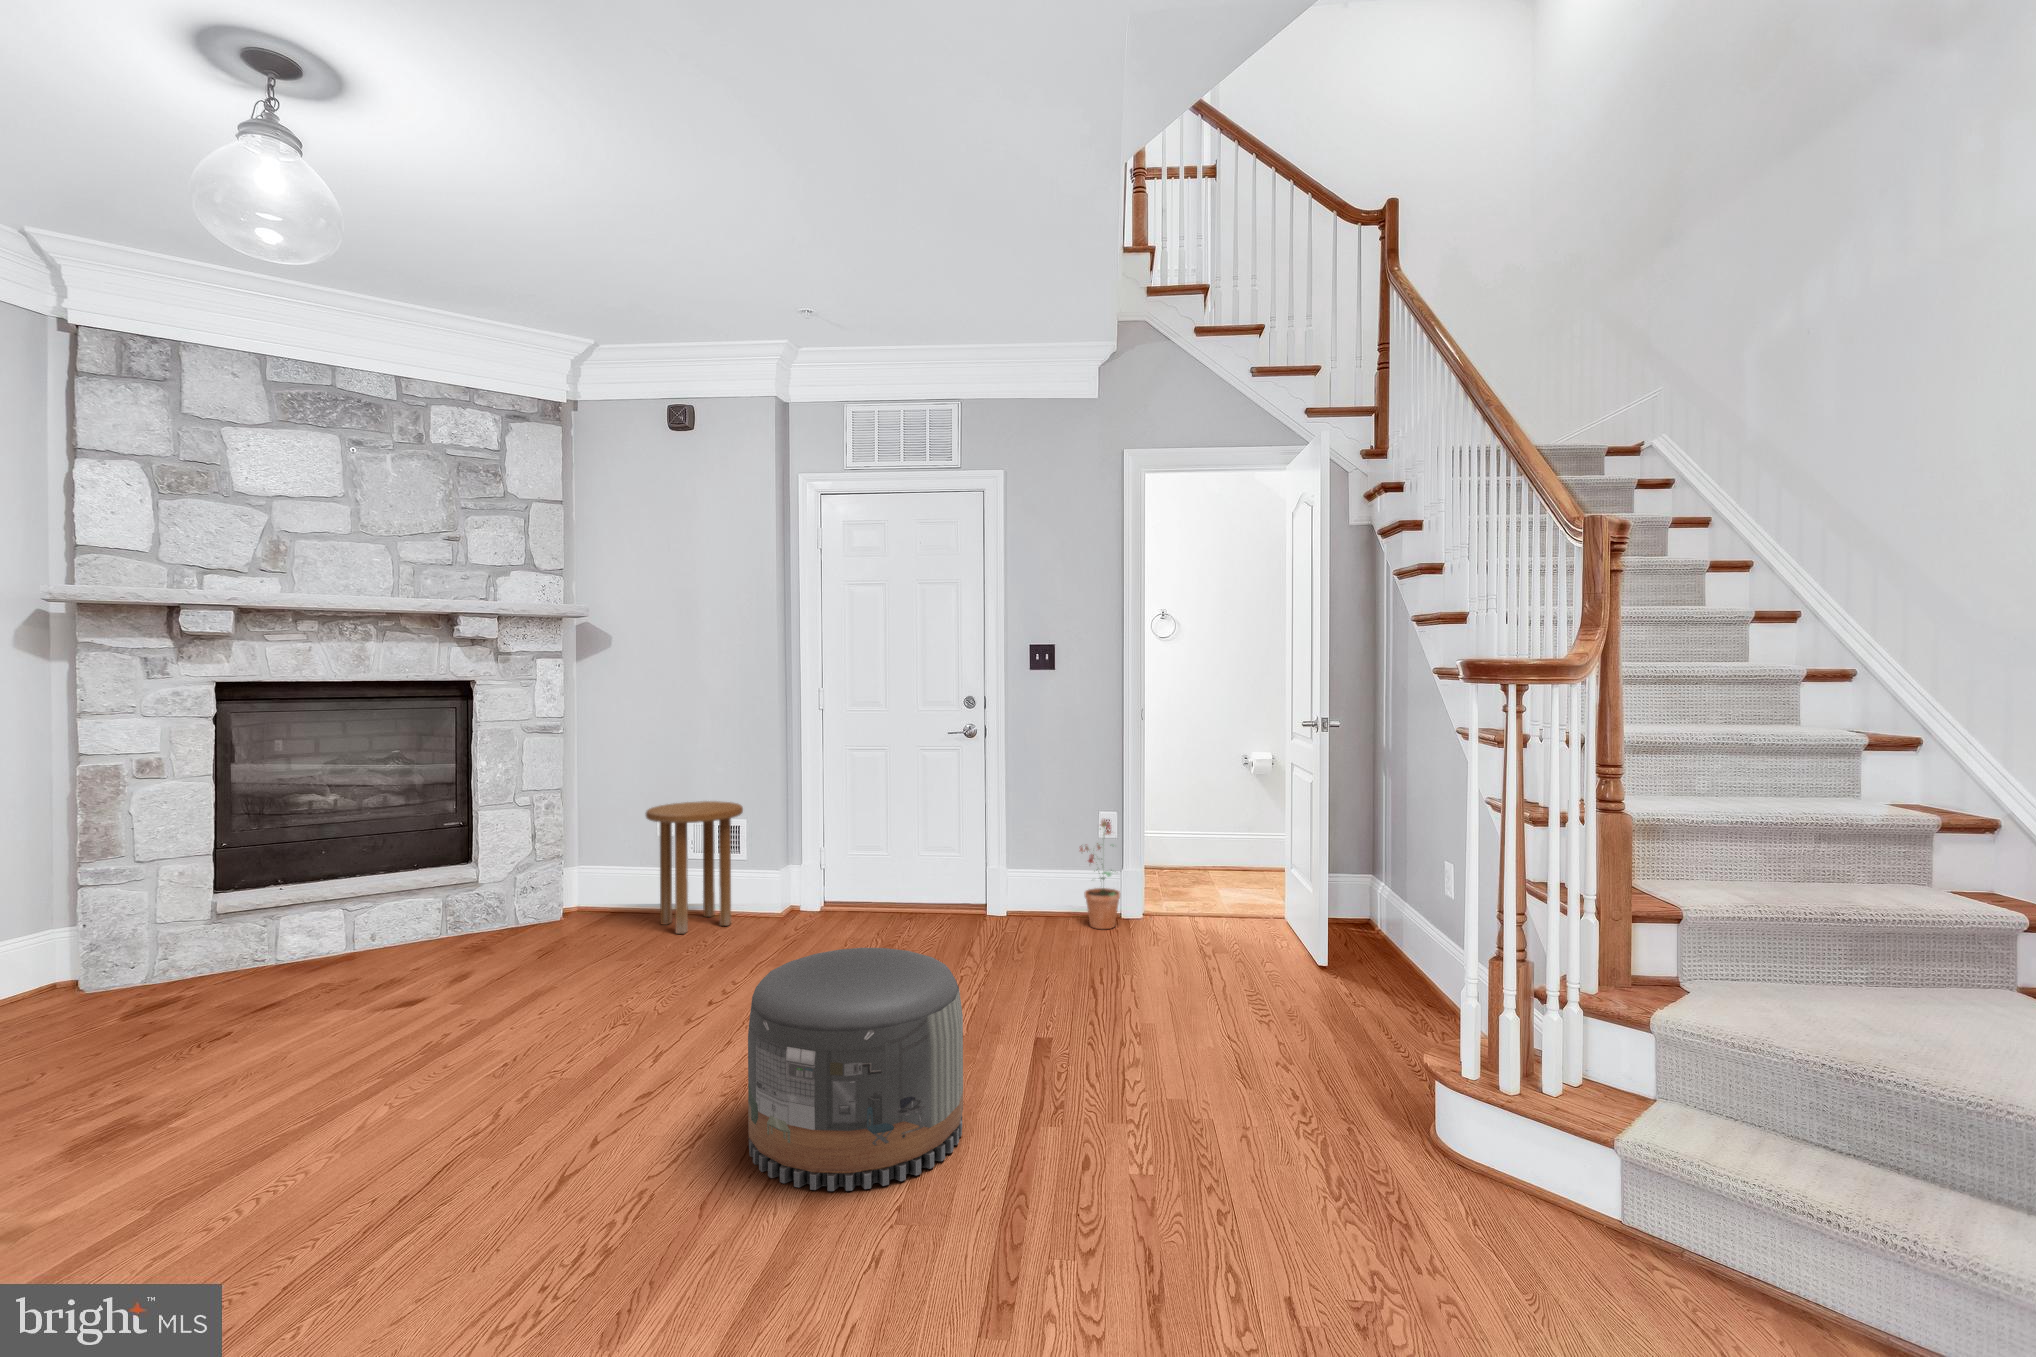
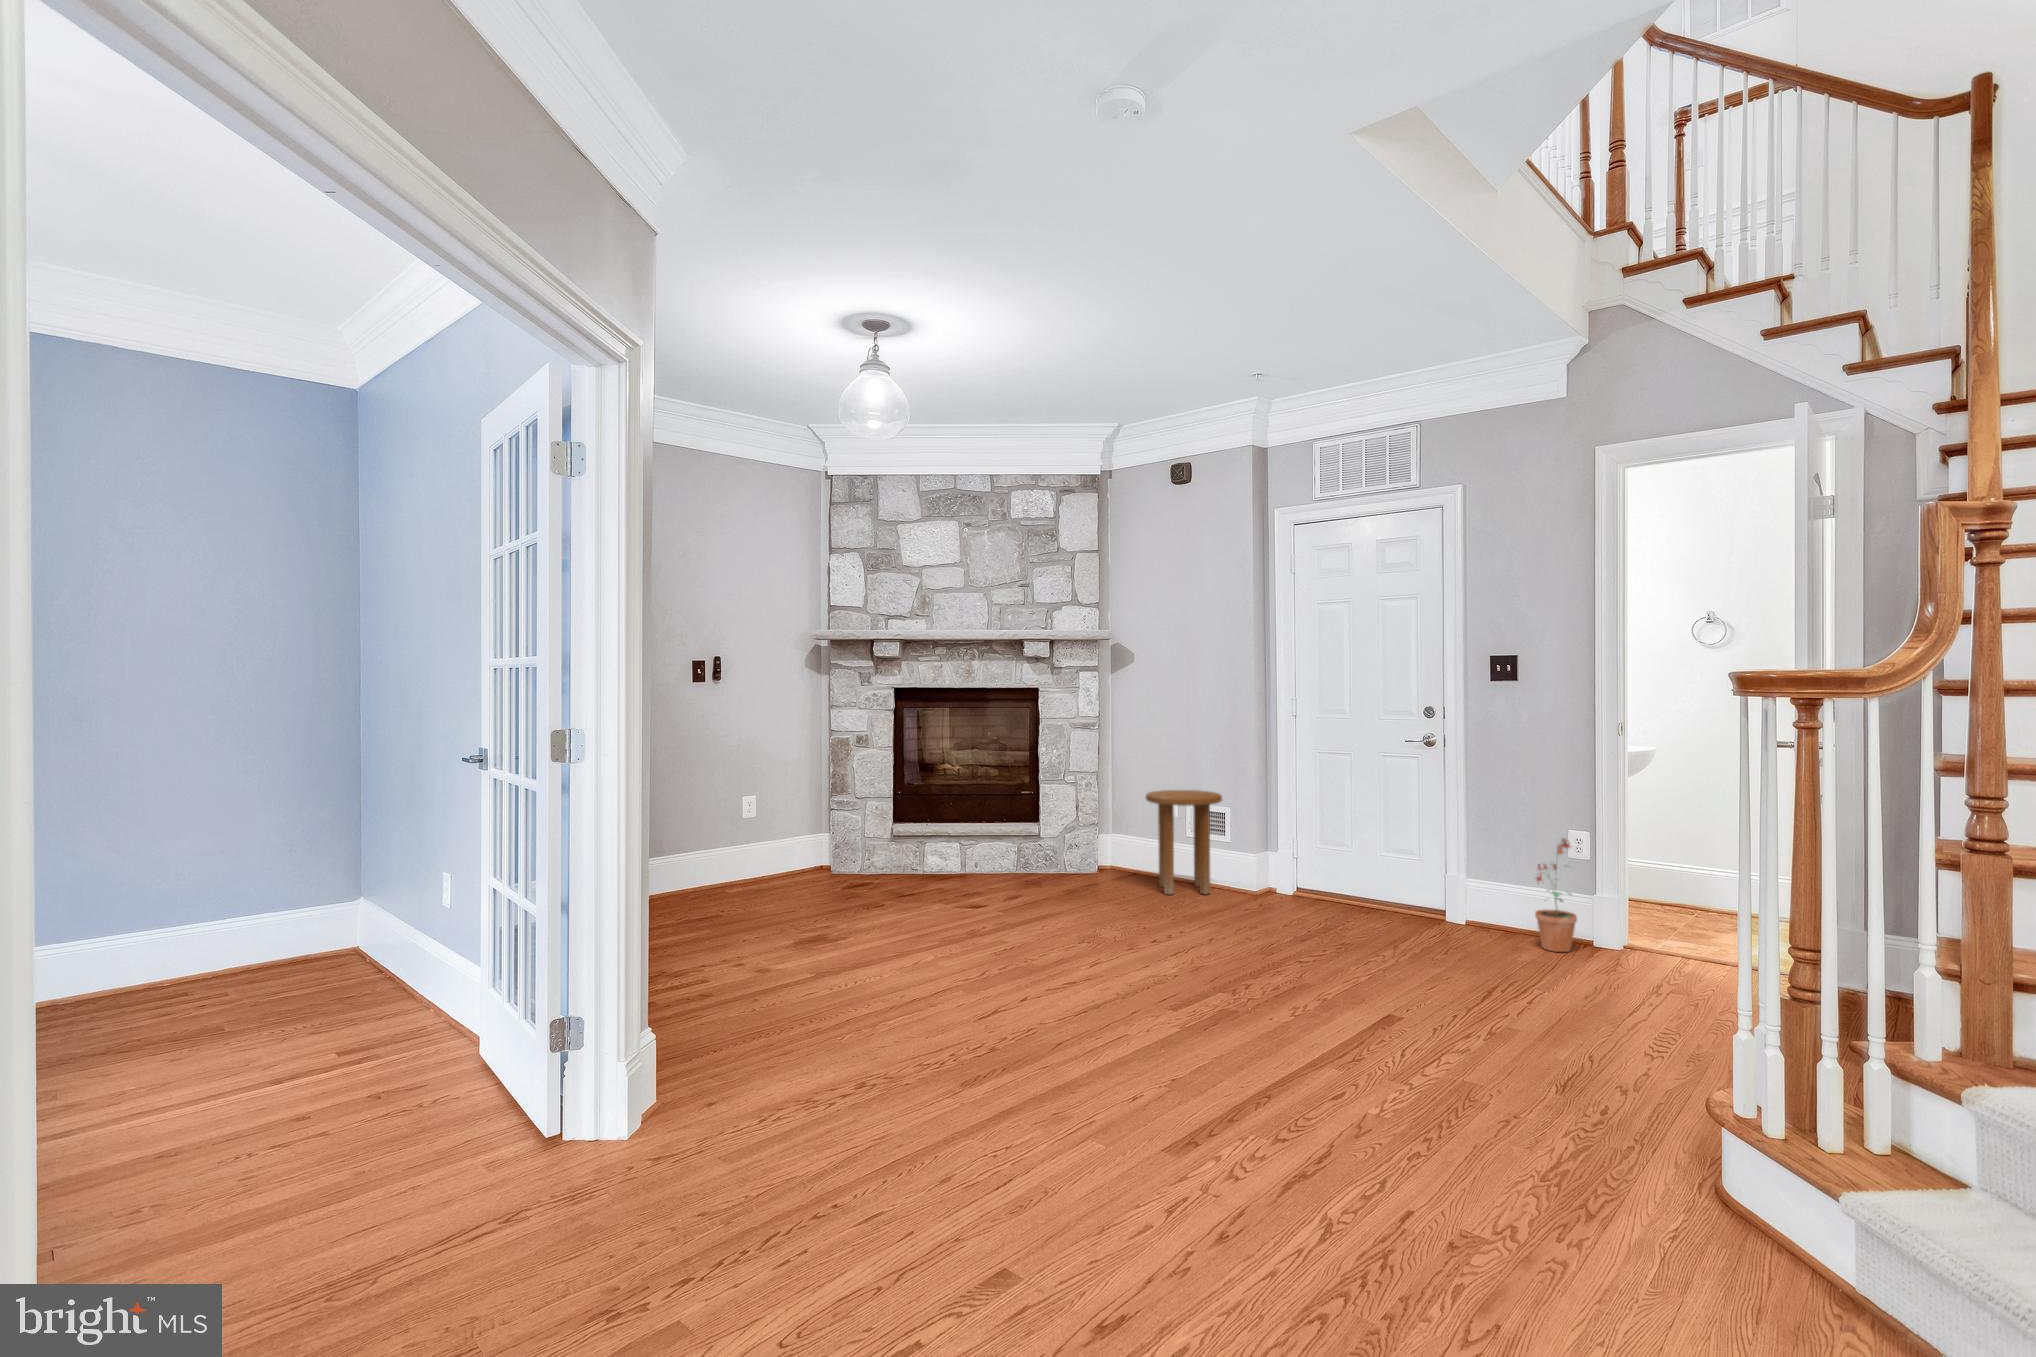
pouf: present [748,948,963,1191] -> none [1105,897,1263,1061]

